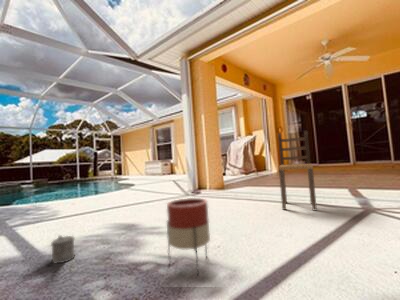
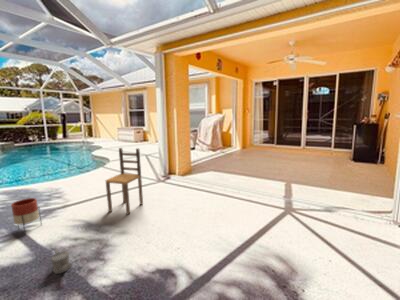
chair: present [278,131,317,210] -> present [106,148,143,214]
planter: present [167,198,210,254] -> present [11,198,40,227]

